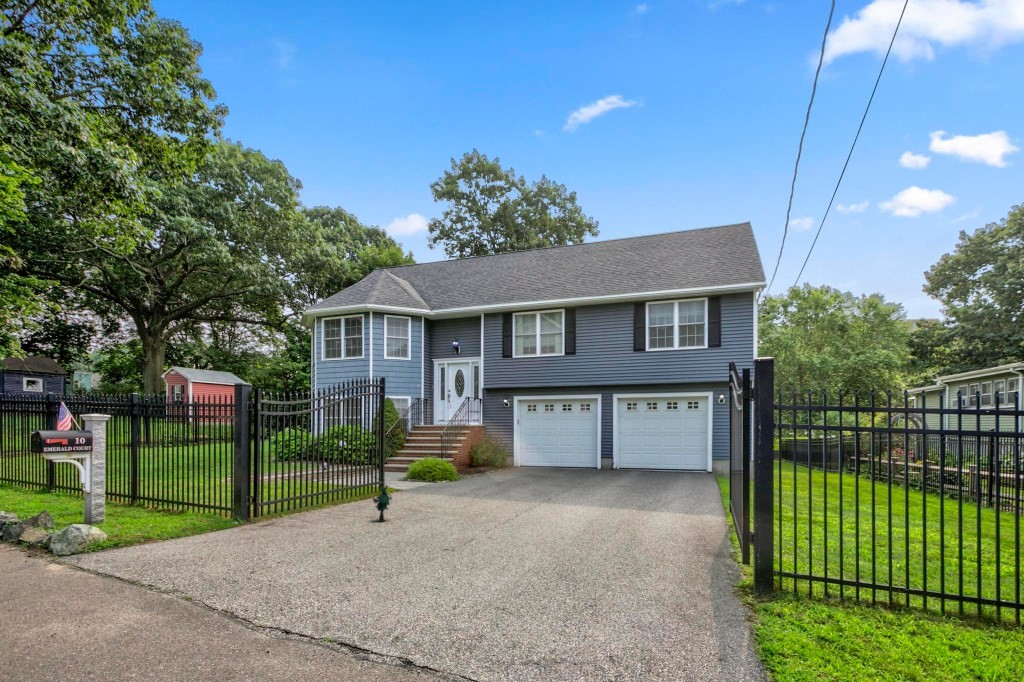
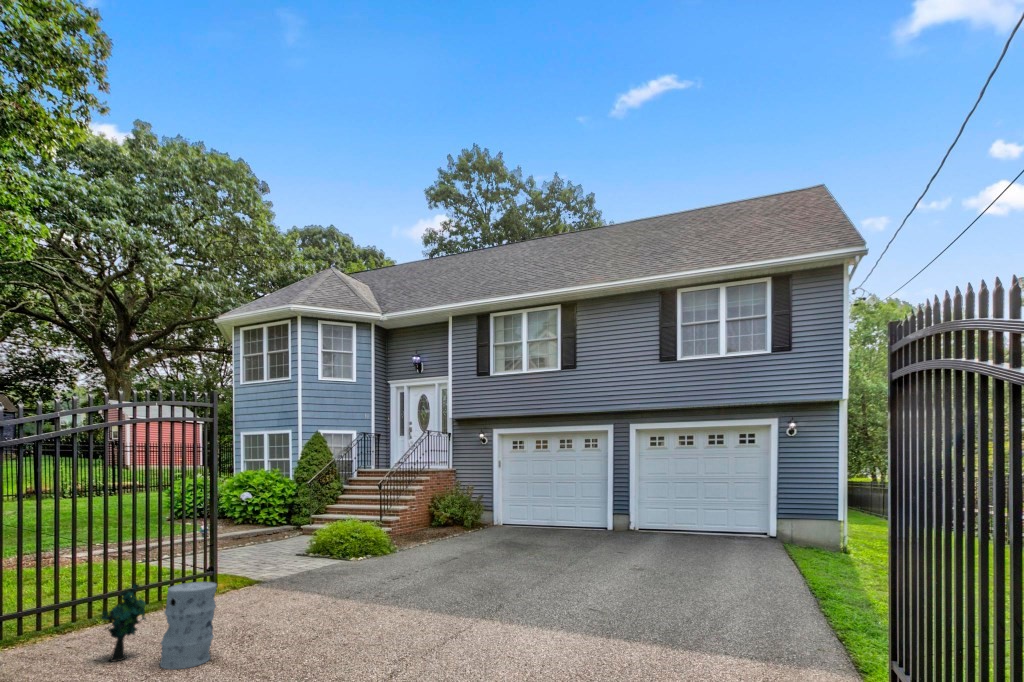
trash can: none [405,485,429,524] -> present [160,582,217,669]

